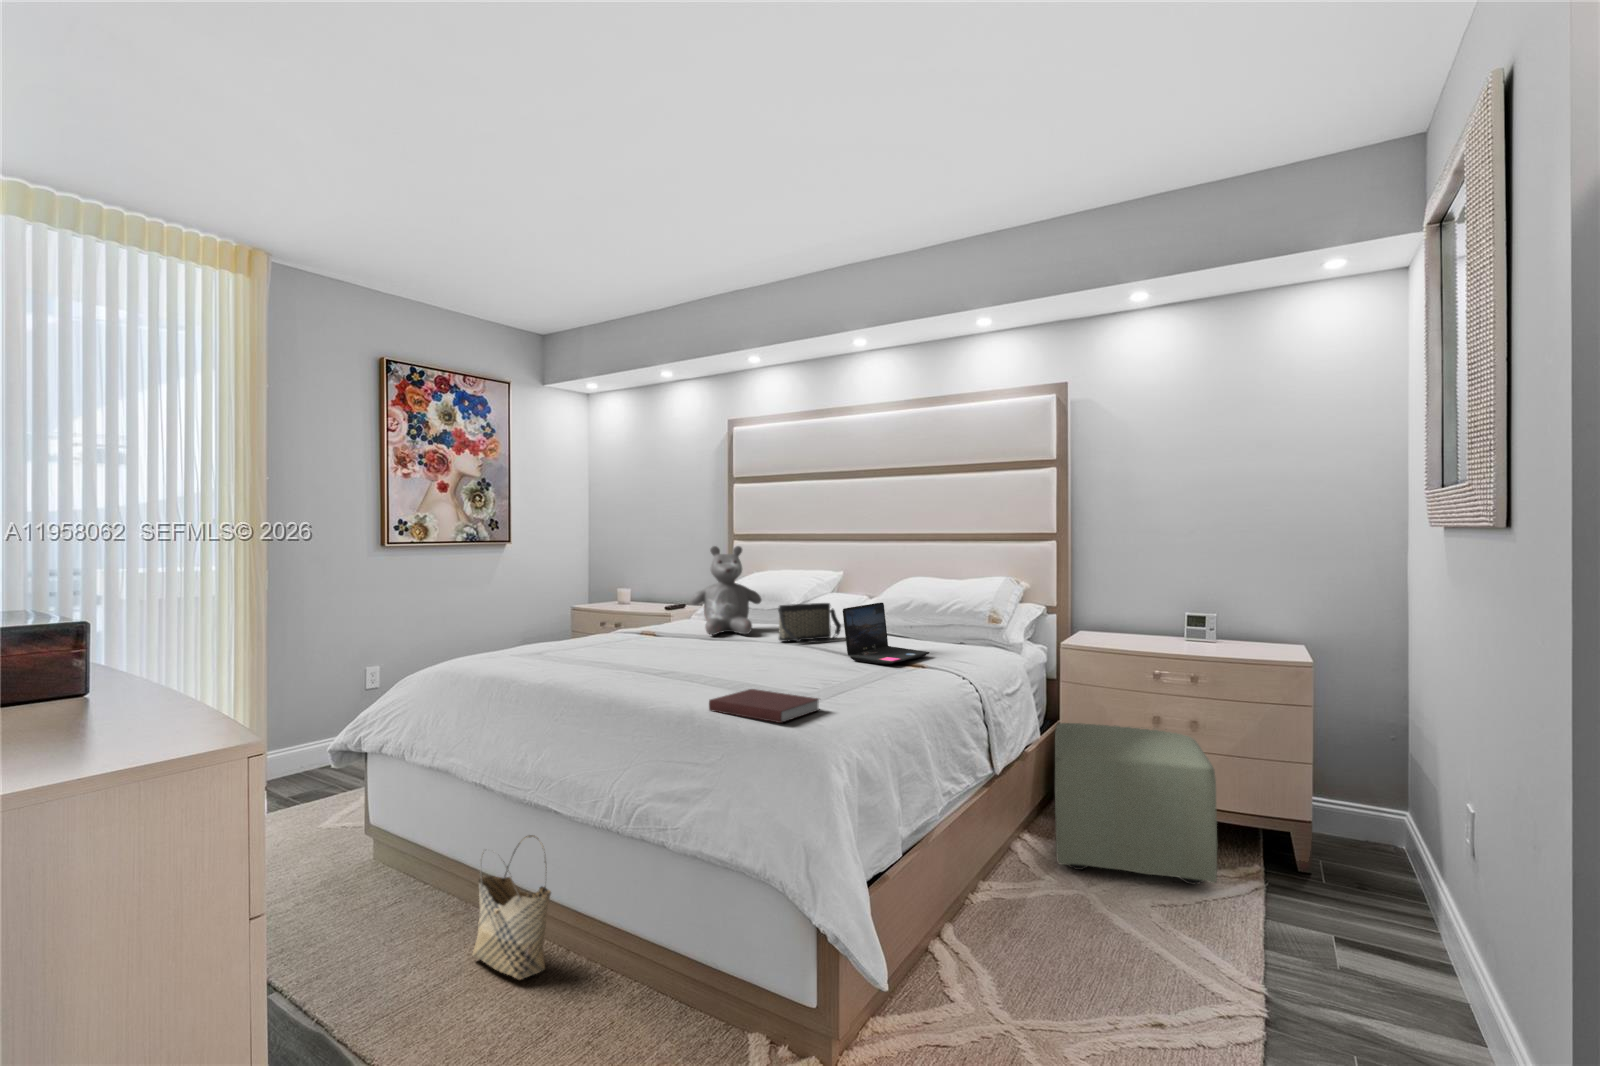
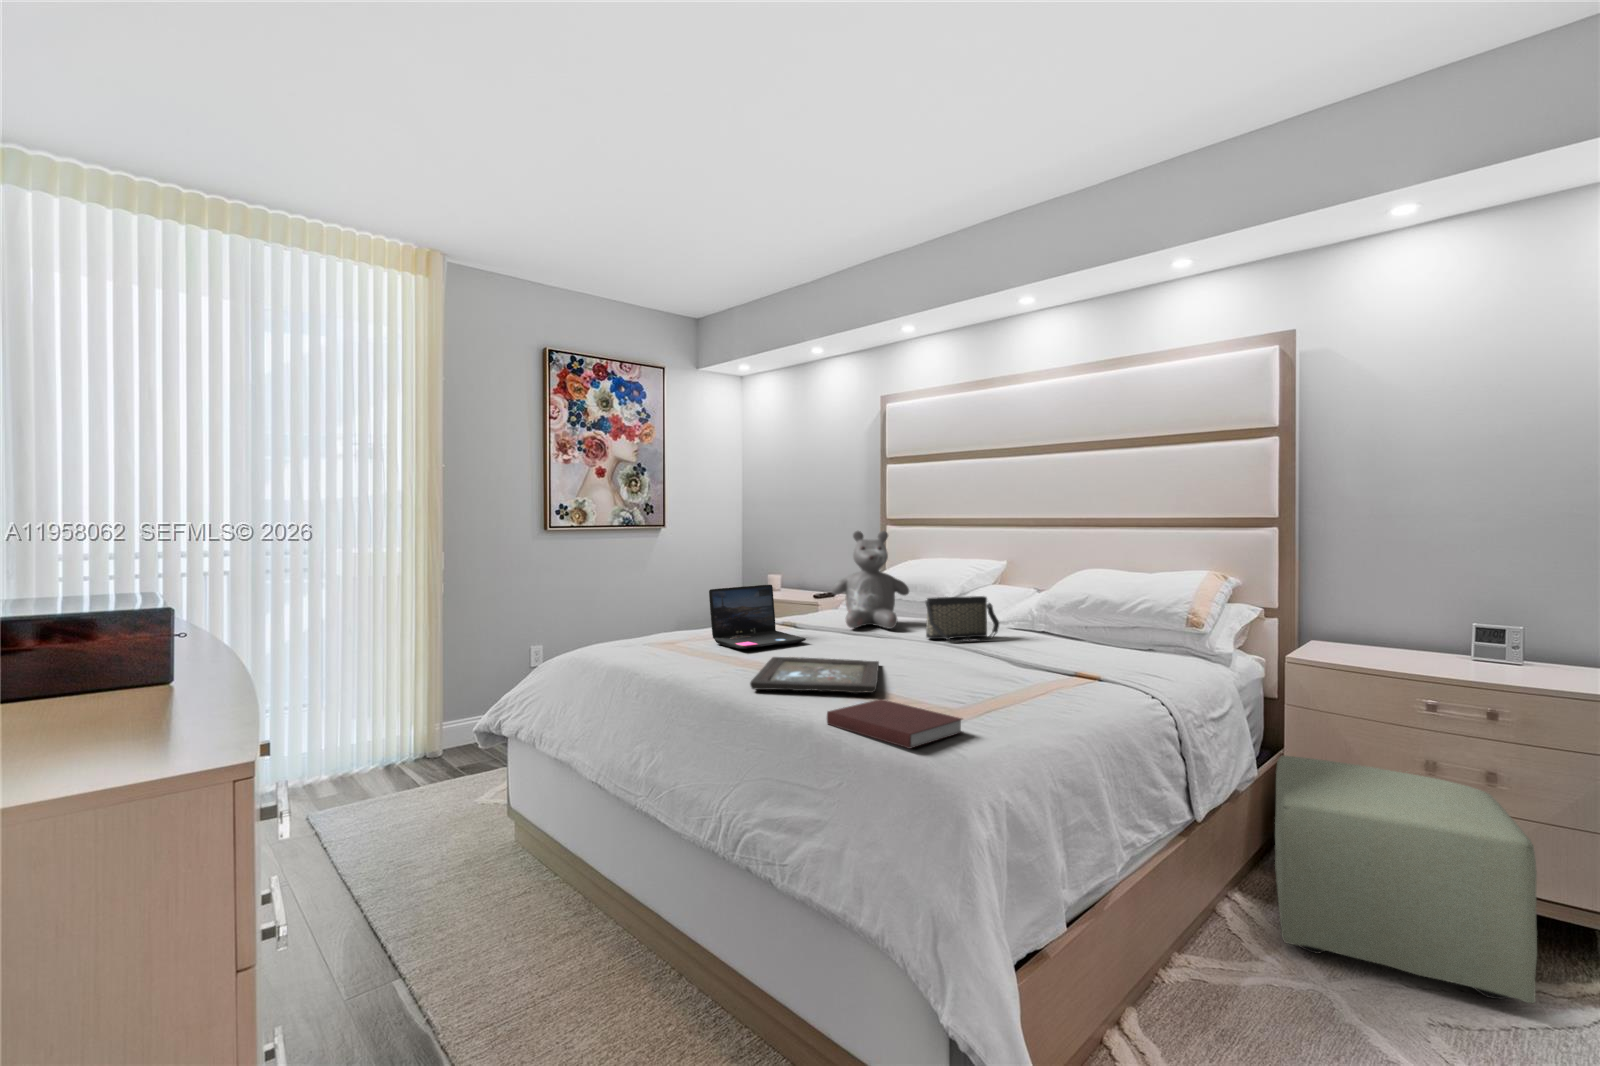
laptop: present [843,603,929,664] -> present [709,585,806,649]
tray: none [635,661,746,688] -> present [750,657,879,693]
woven basket: present [473,835,551,979] -> none [576,846,653,1009]

